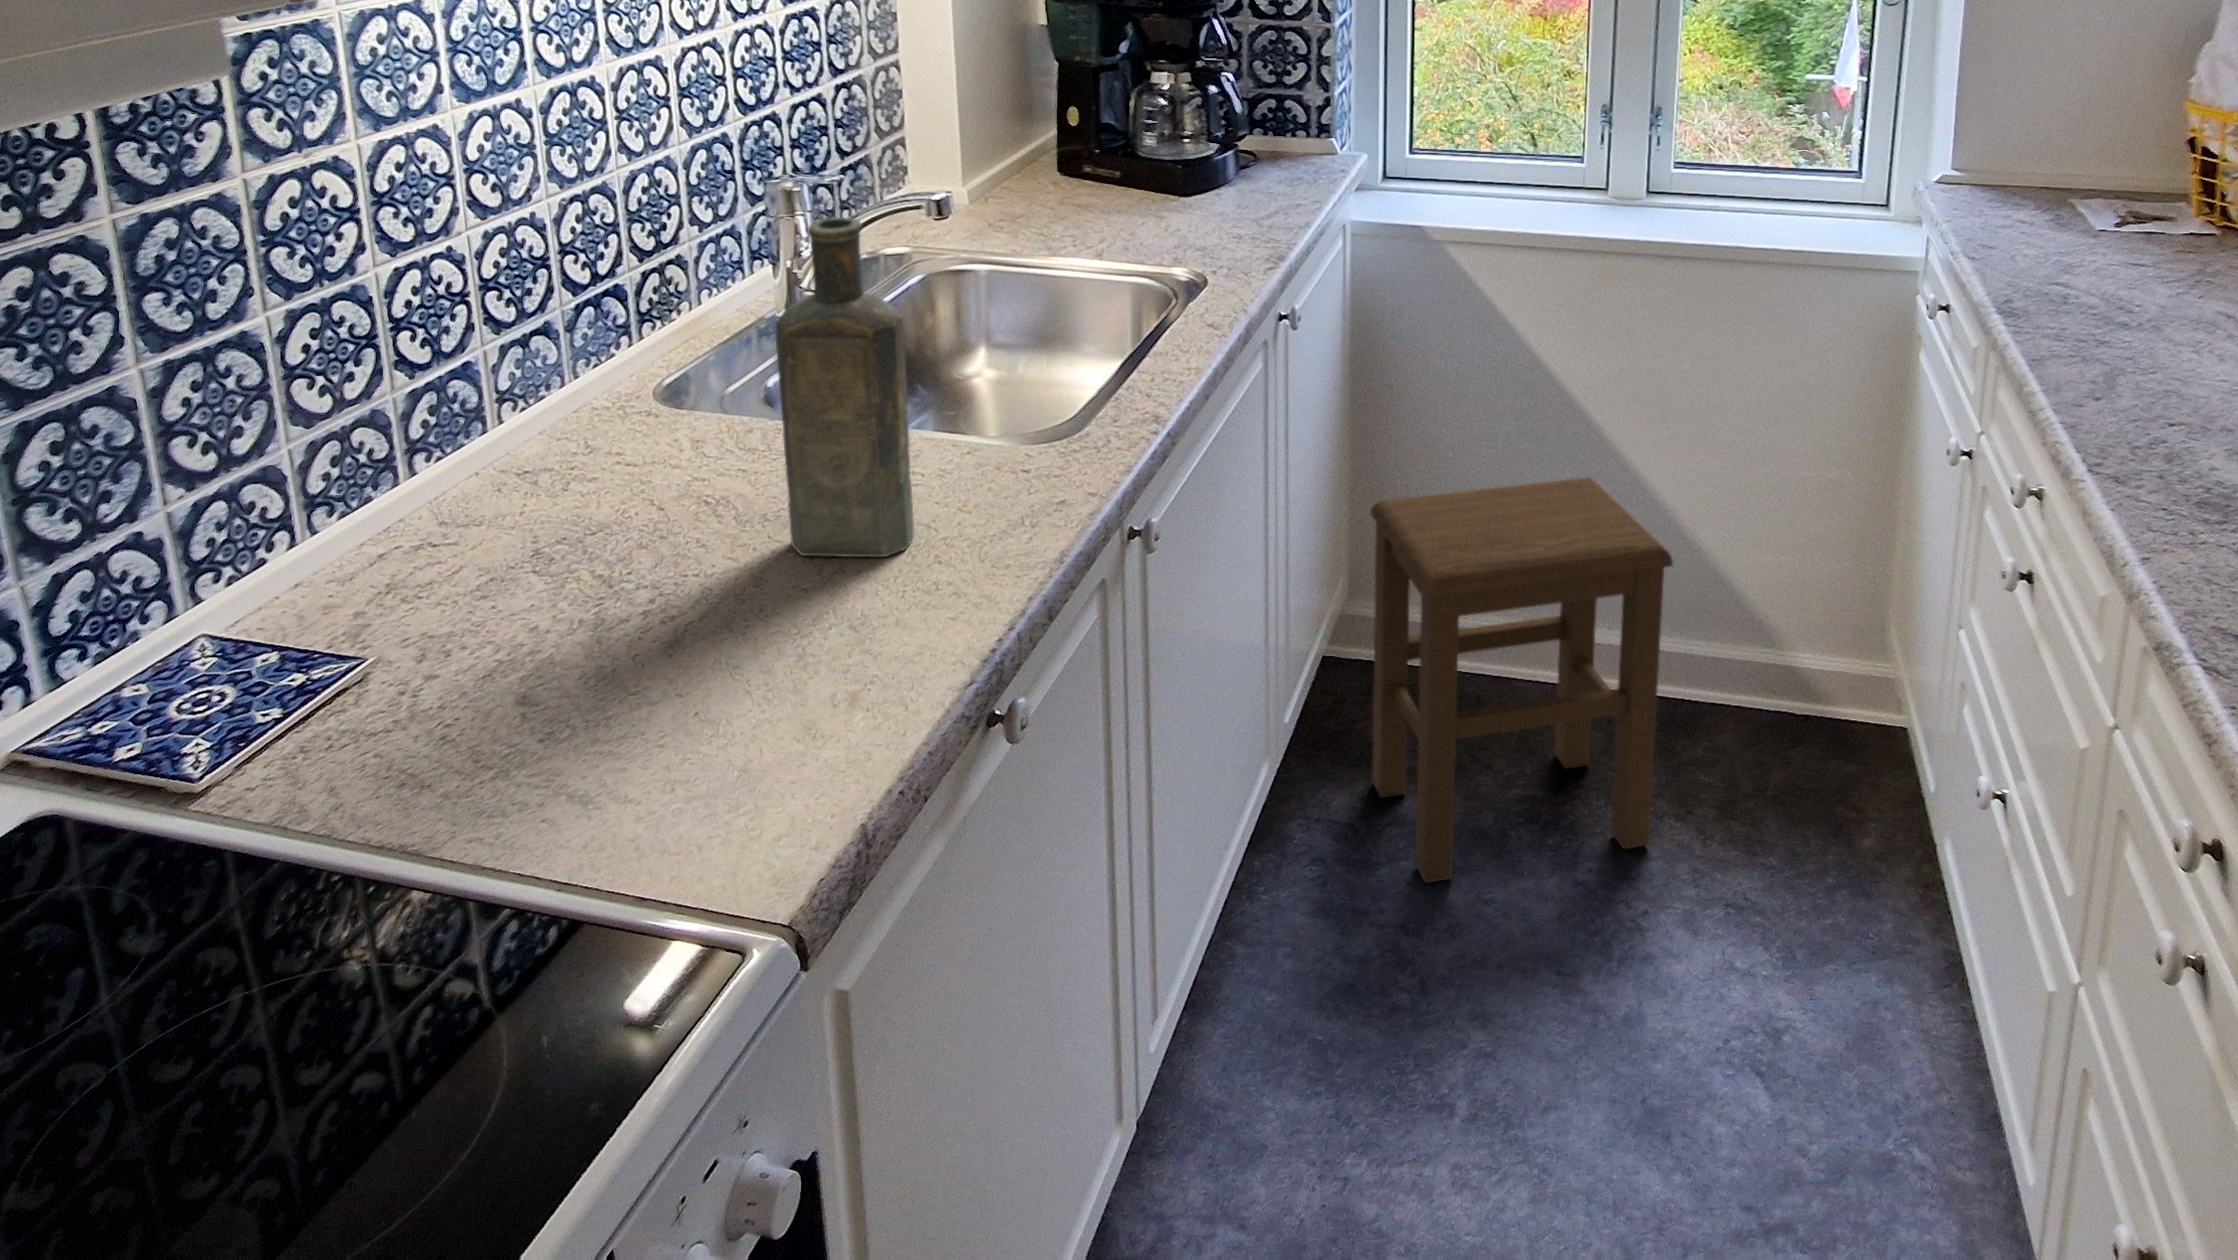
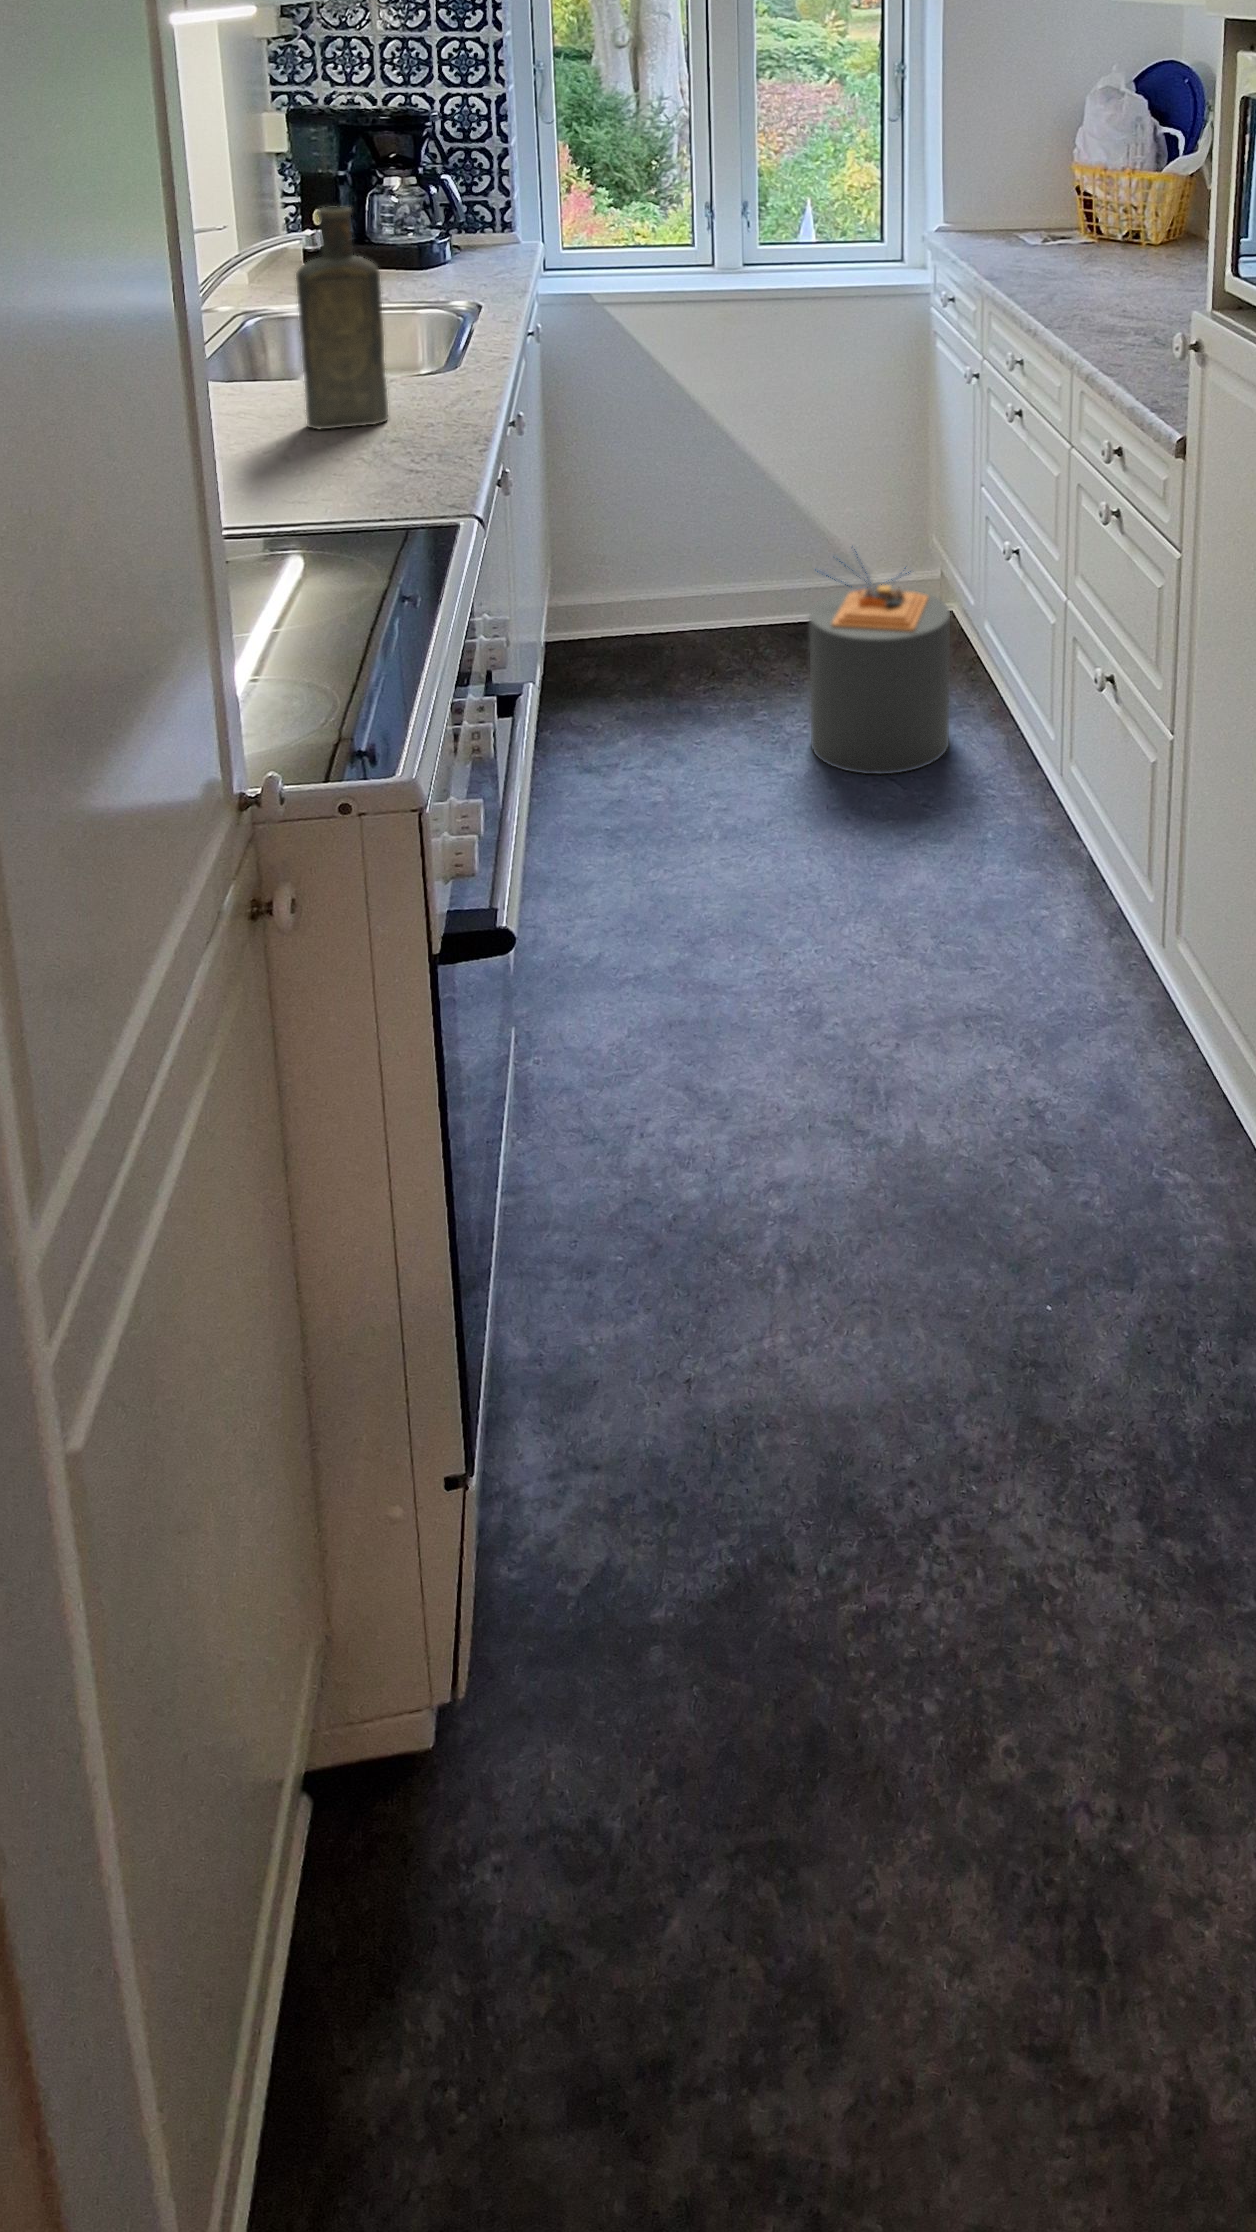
stool: present [1371,477,1673,883] -> none [587,449,801,729]
trash can: none [1639,686,1882,1095] -> present [809,546,950,774]

